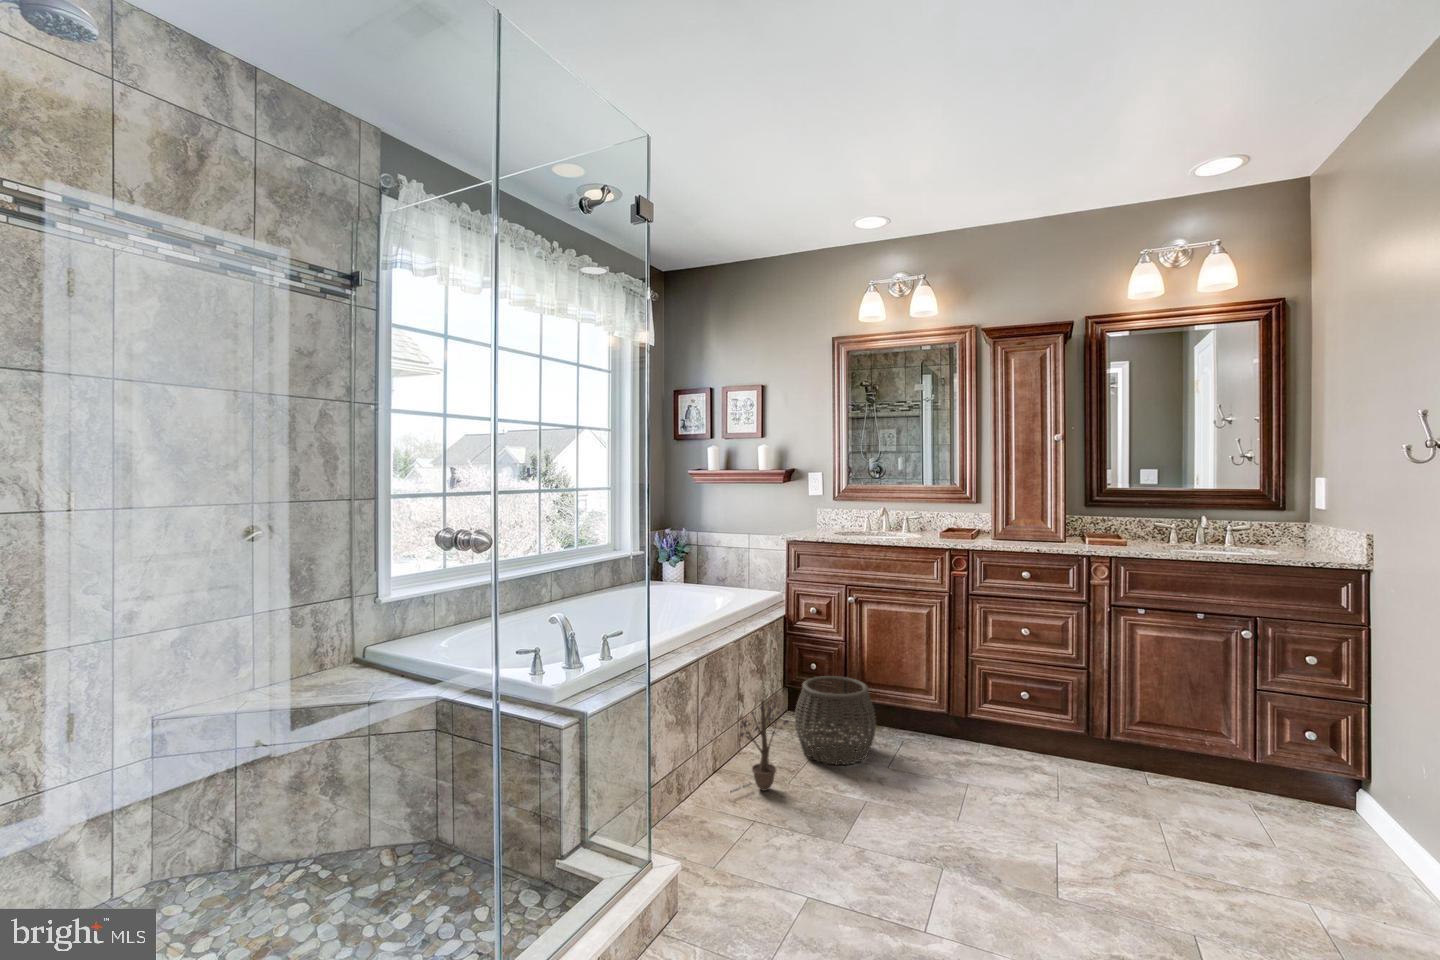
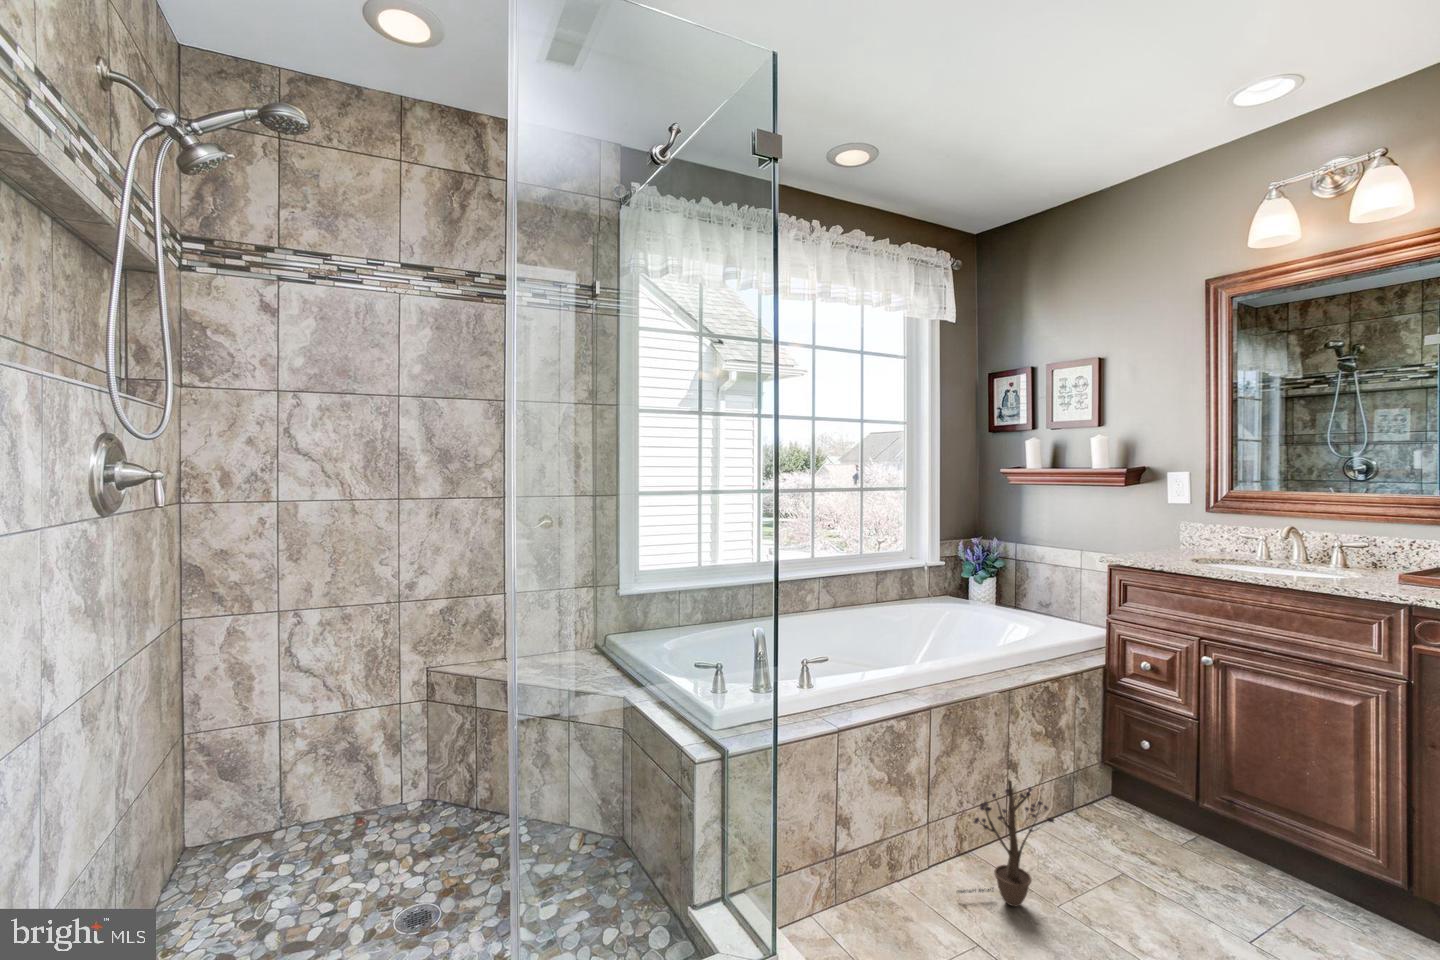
woven basket: present [795,676,876,765] -> none [1090,763,1232,912]

